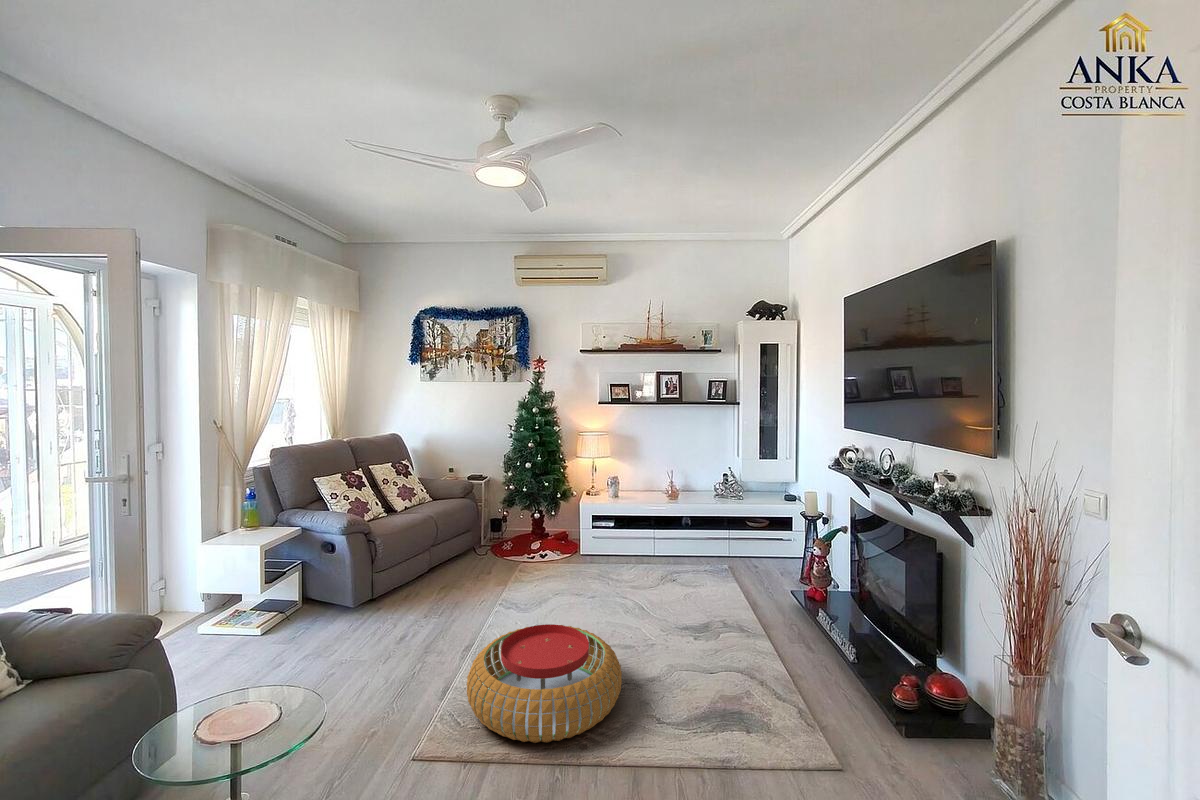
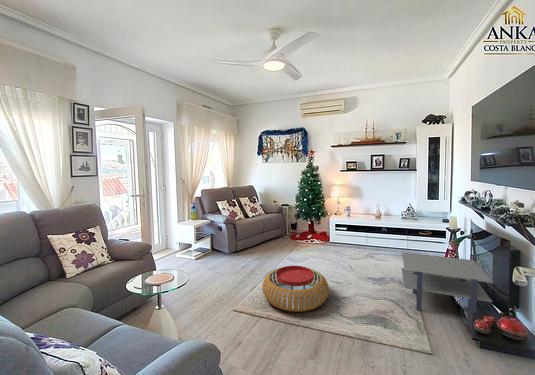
side table: none [743,567,905,686] -> present [402,252,493,313]

